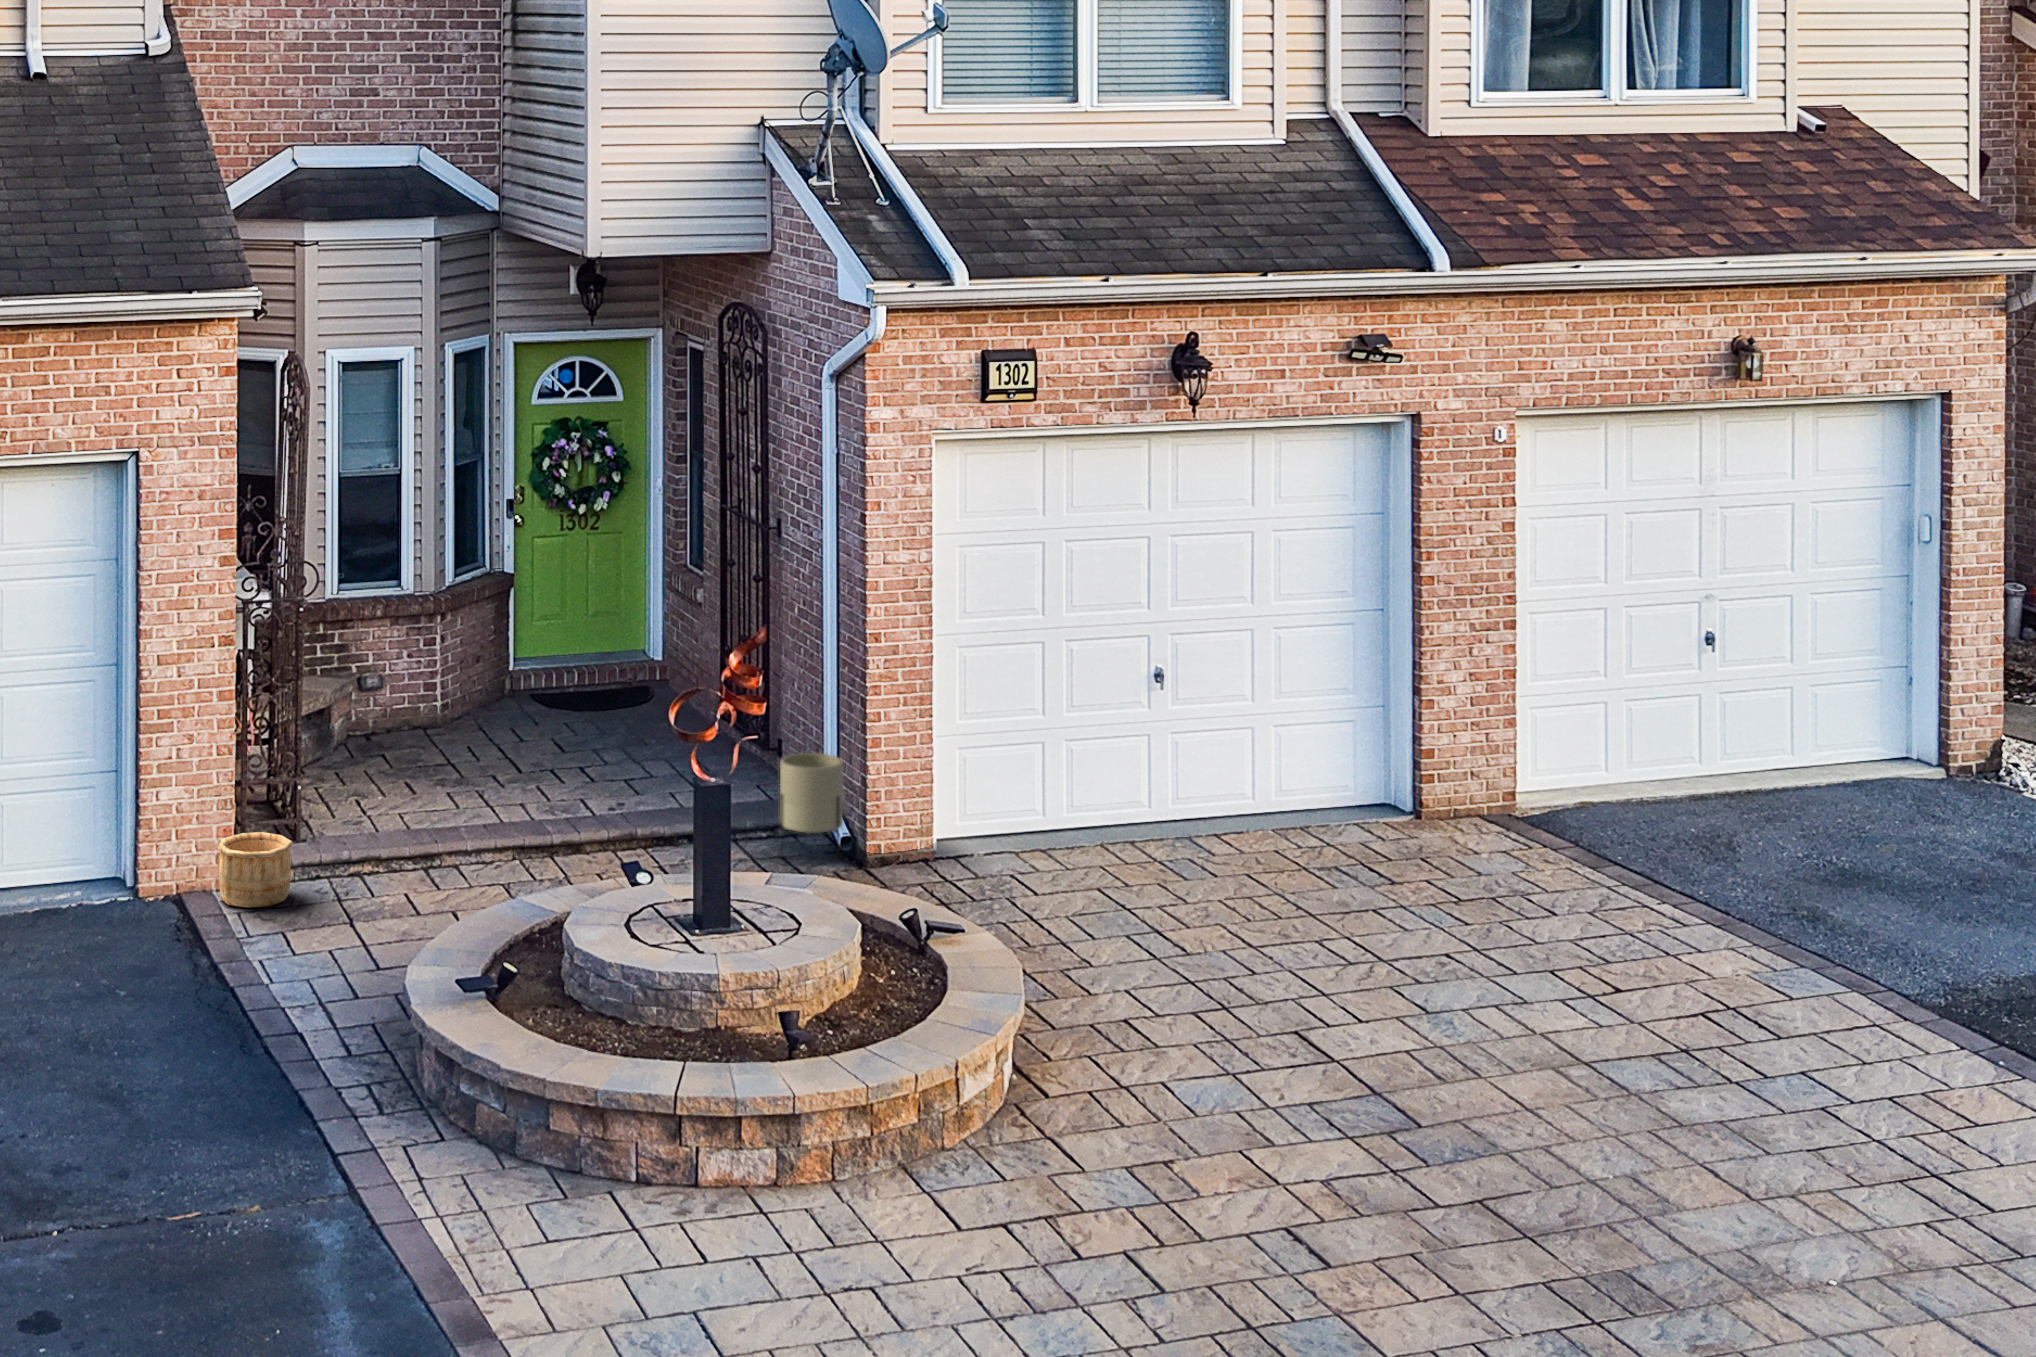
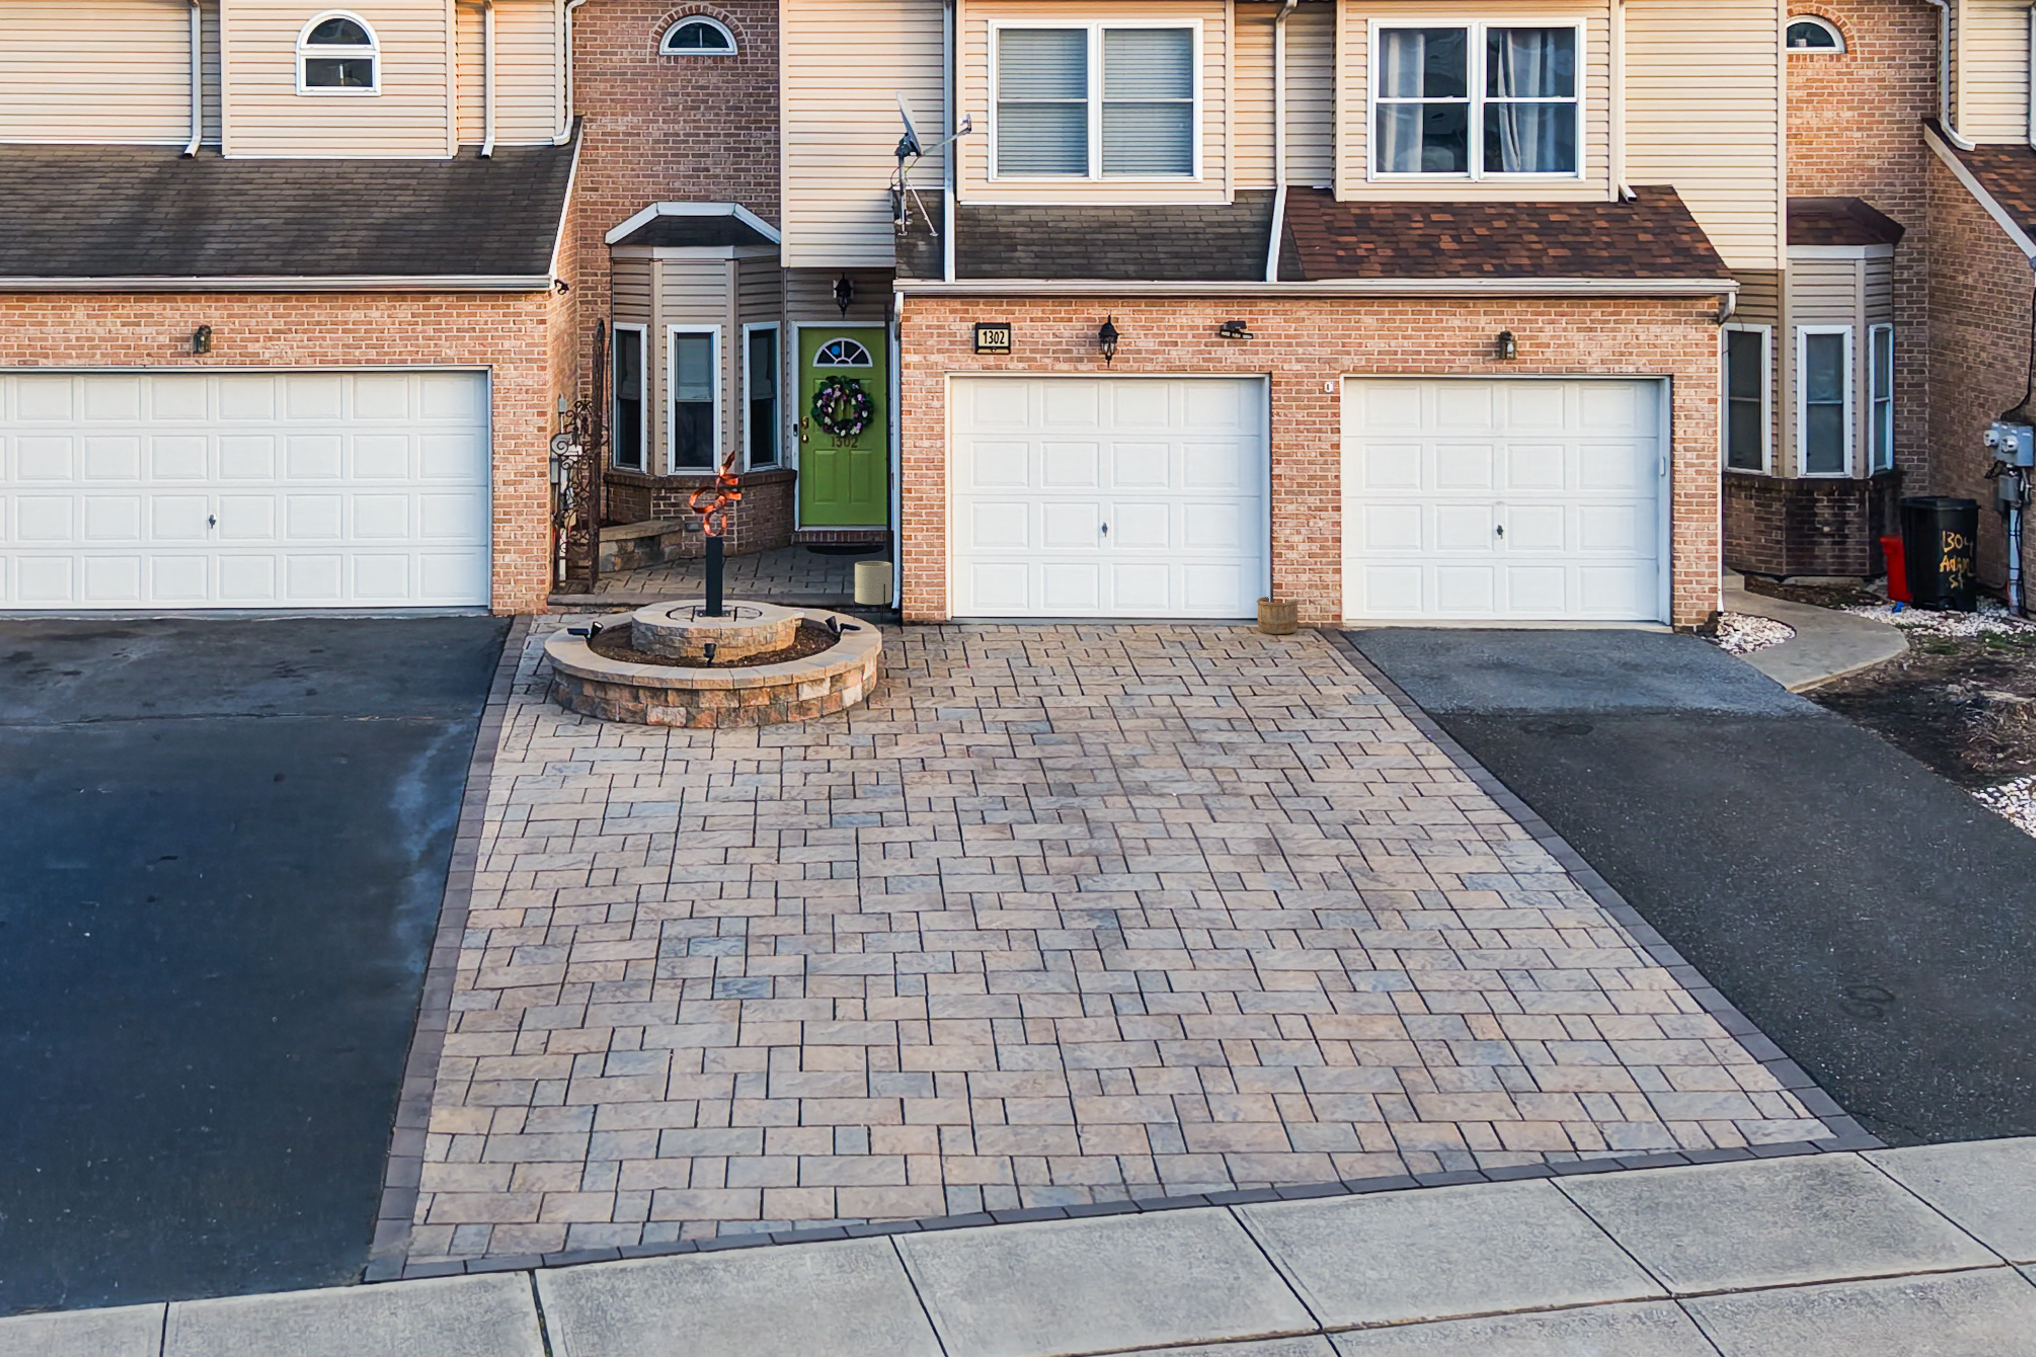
wooden bucket: present [218,832,293,907] -> present [1256,596,1299,634]

